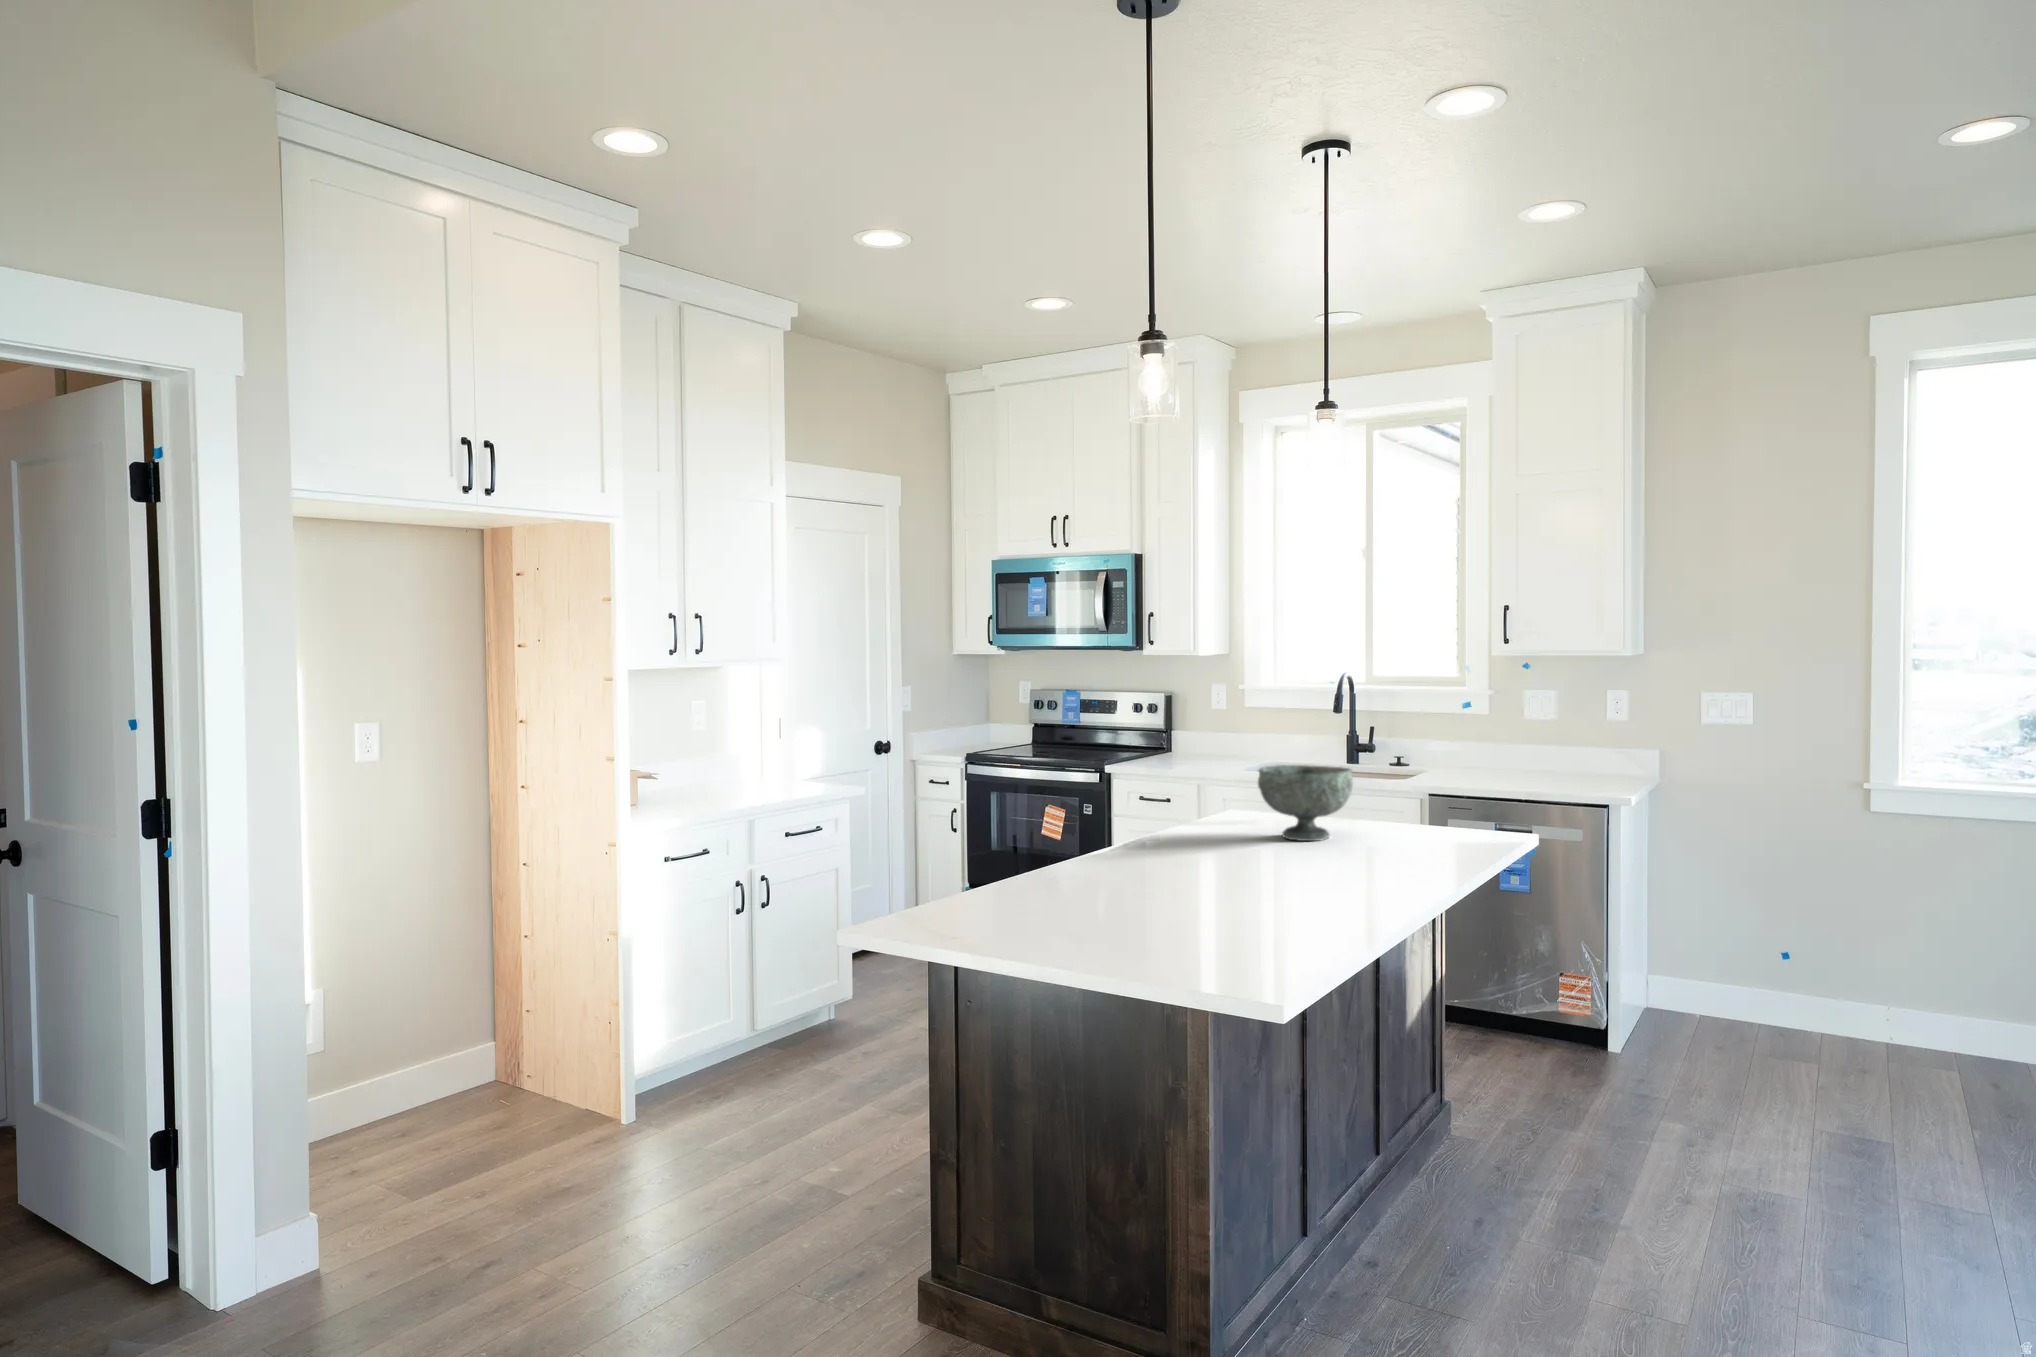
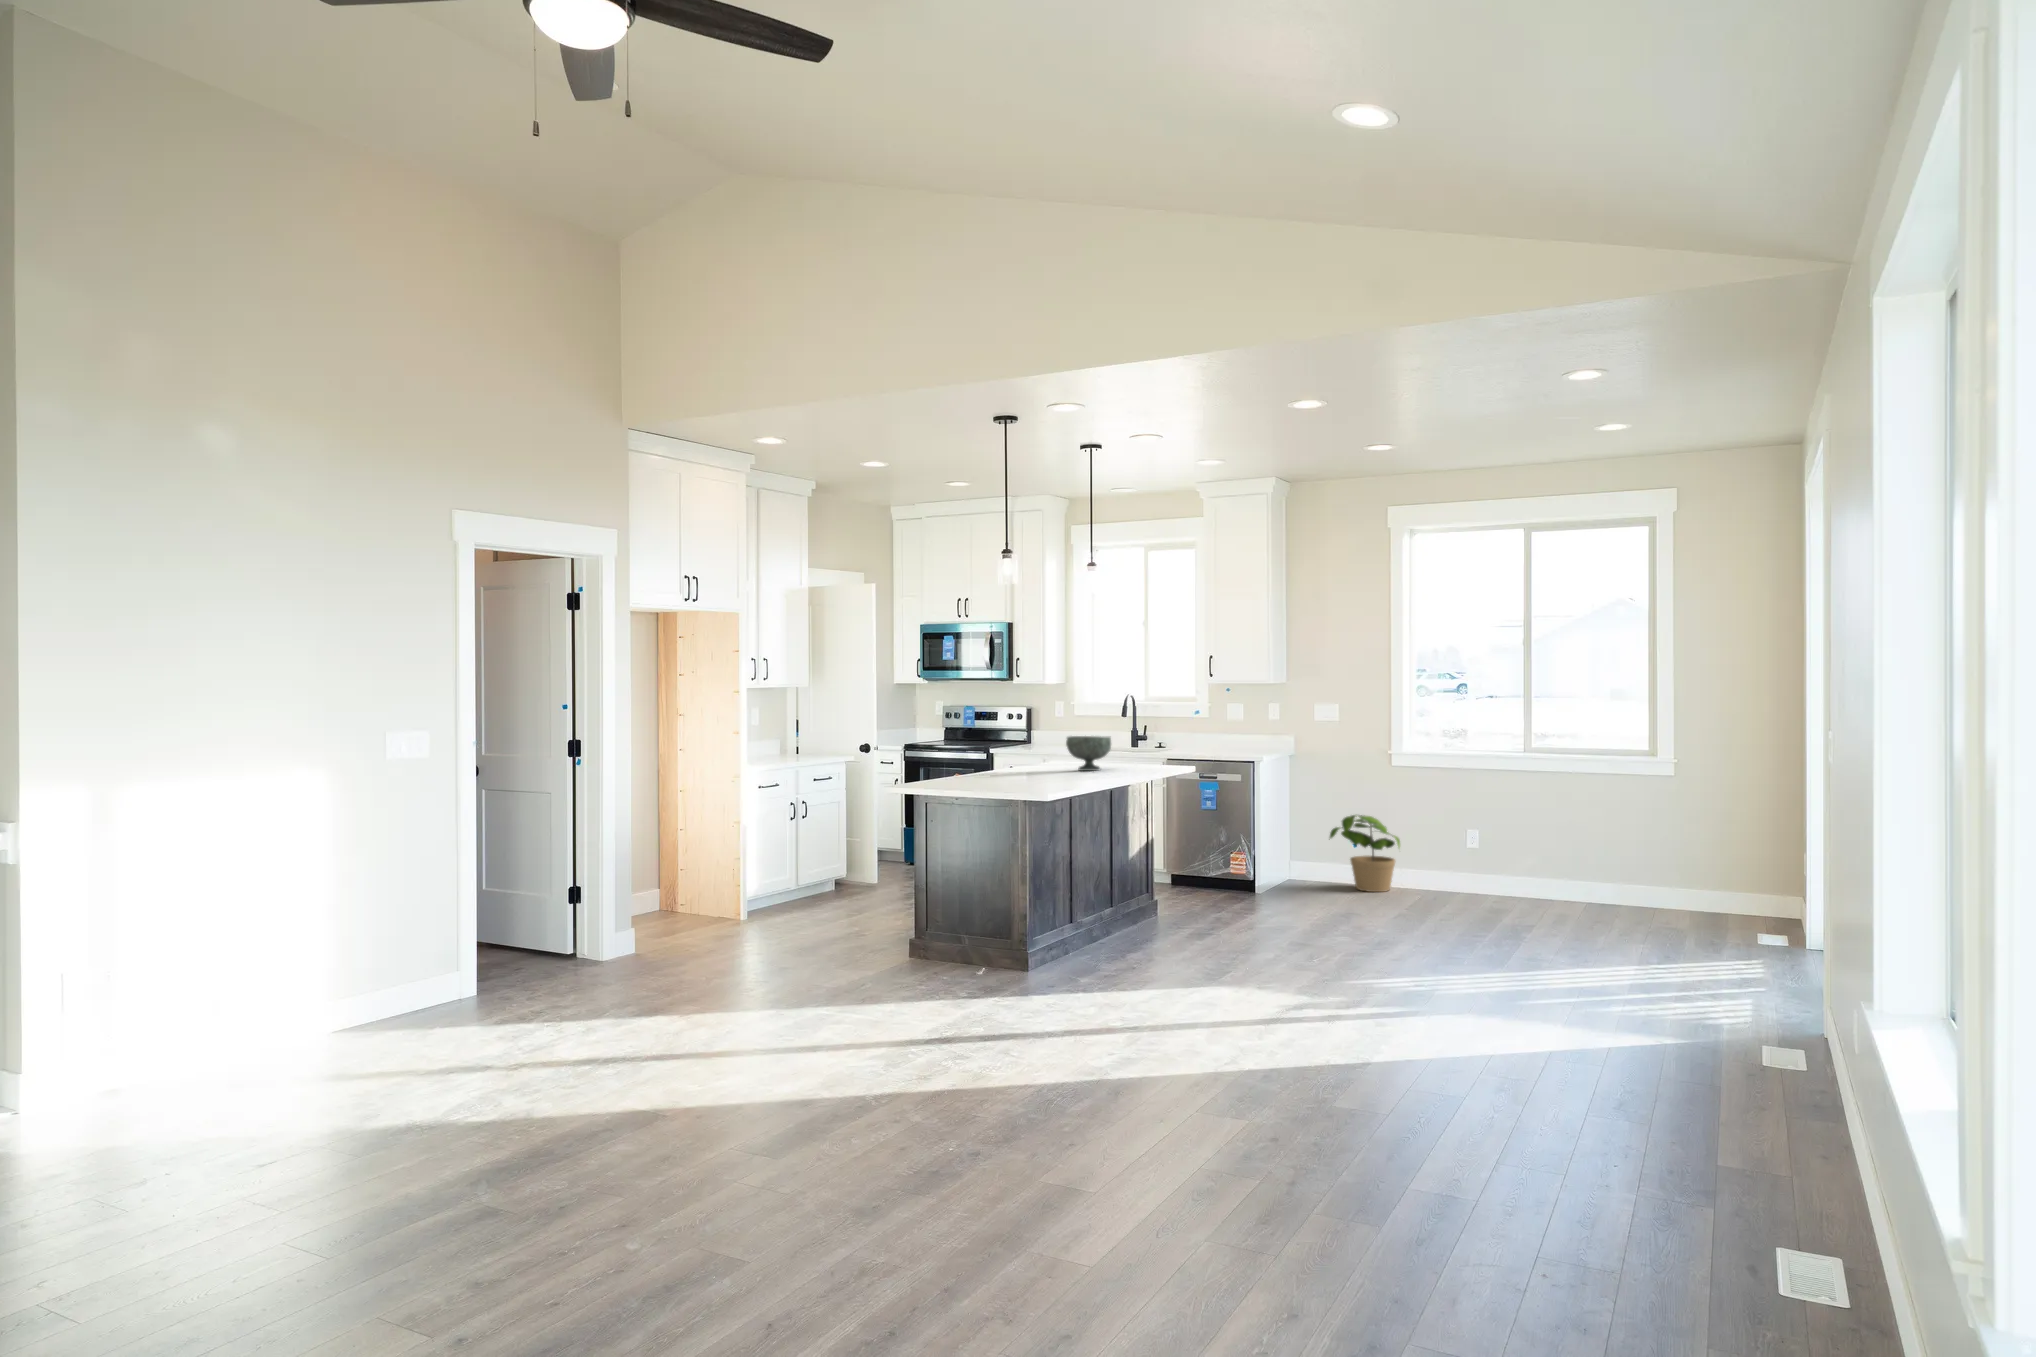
potted plant: none [1751,916,1909,1063] -> present [1330,815,1400,892]

